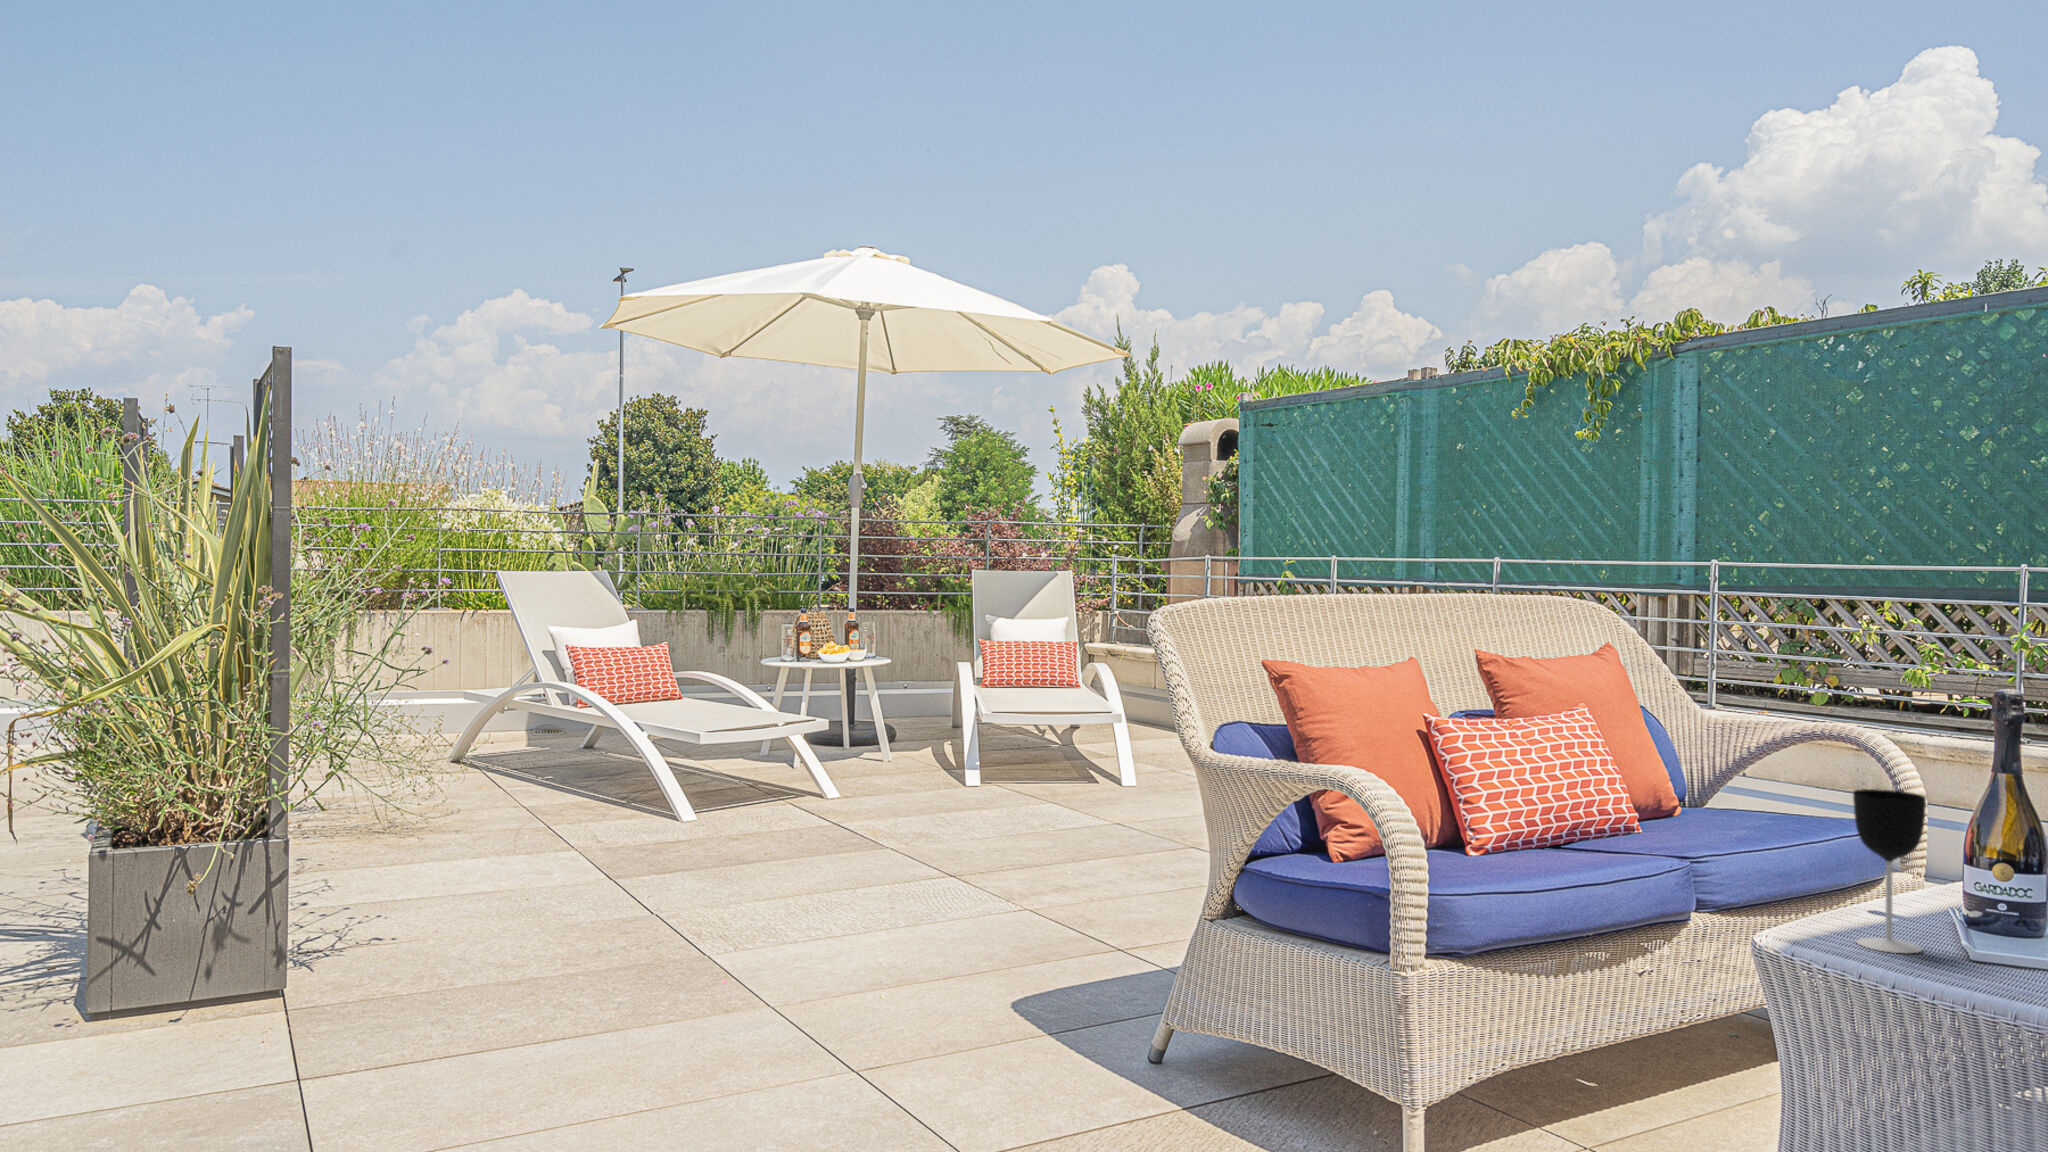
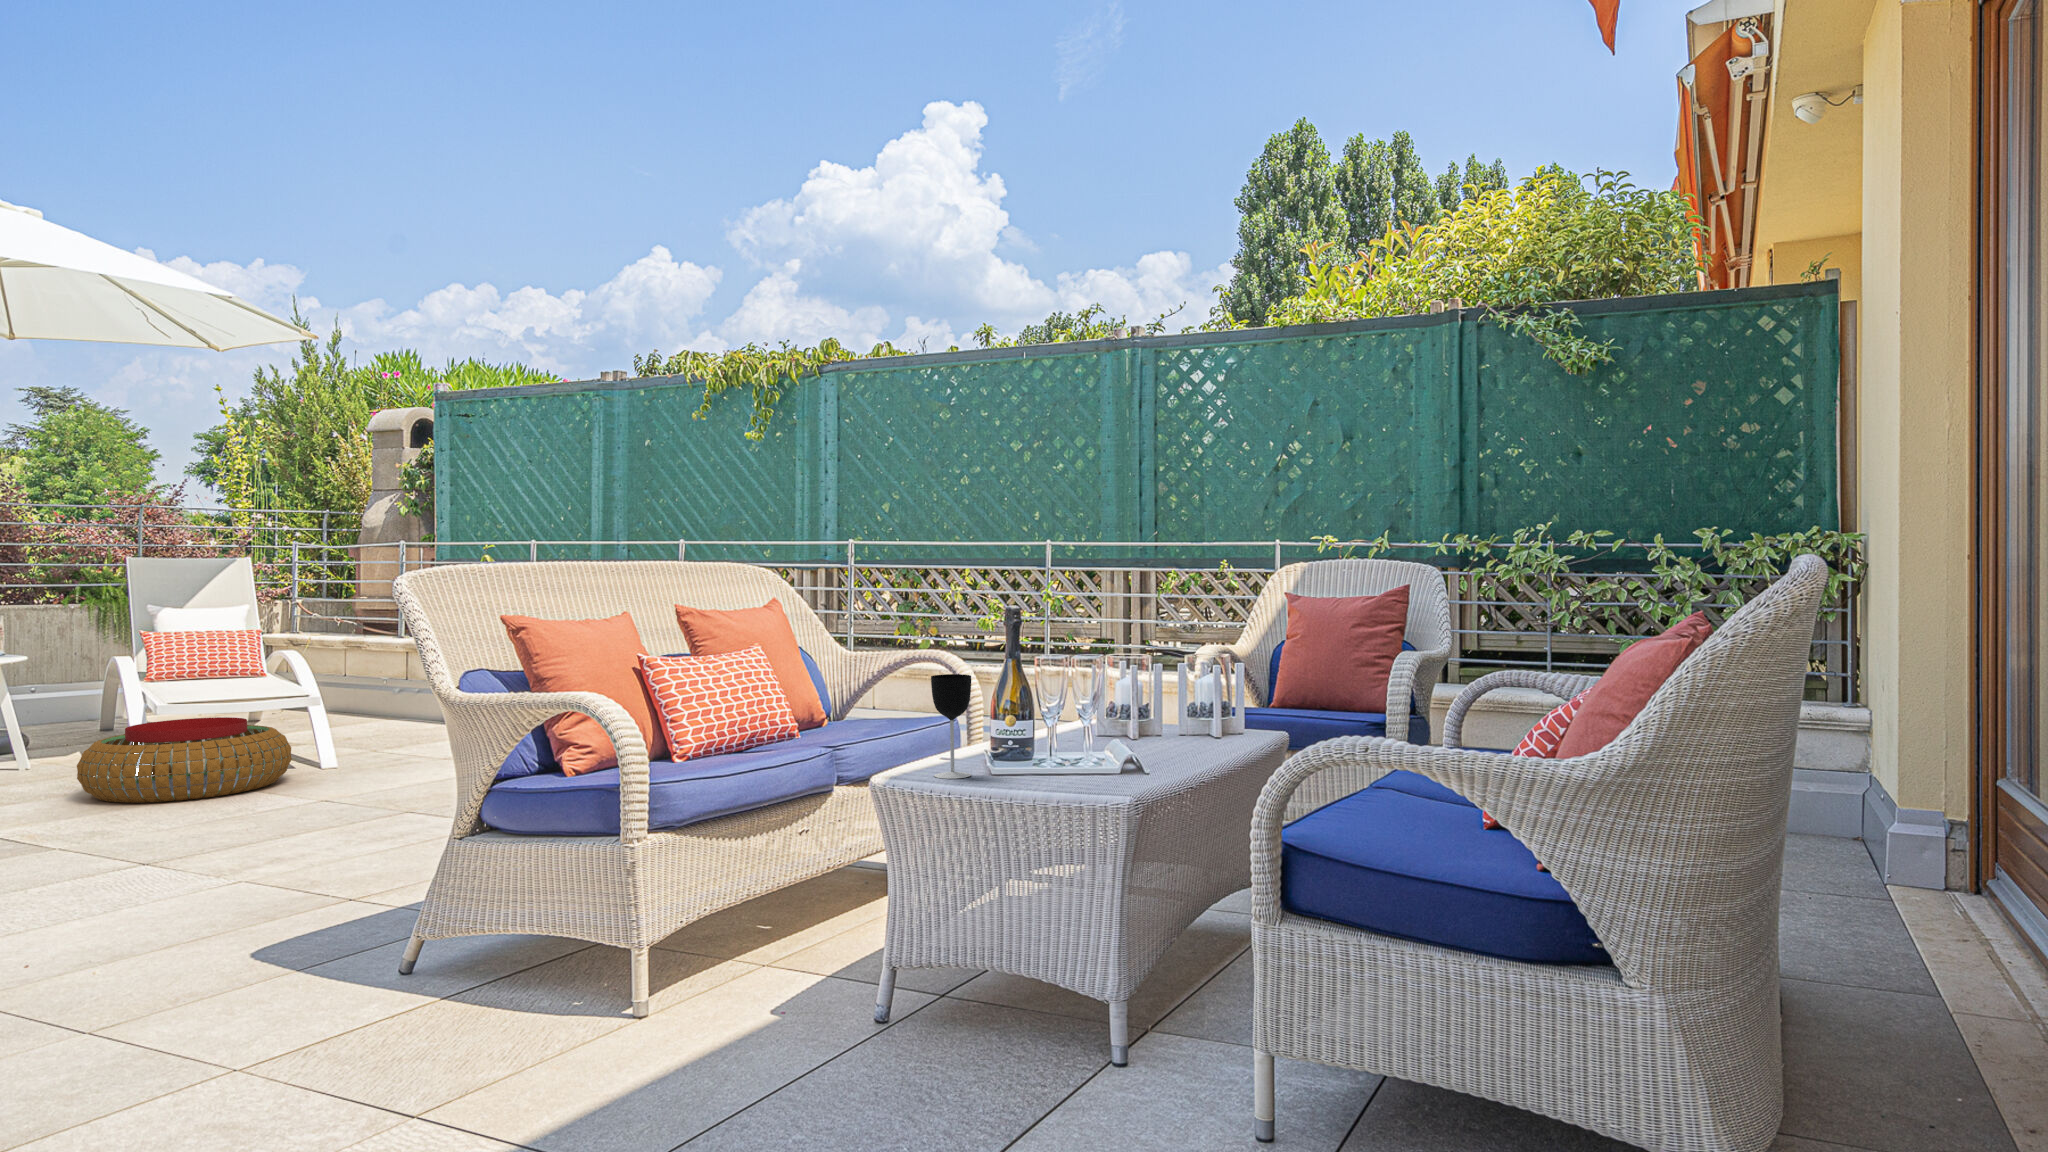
pouf: none [919,729,1091,809] -> present [77,717,292,803]

